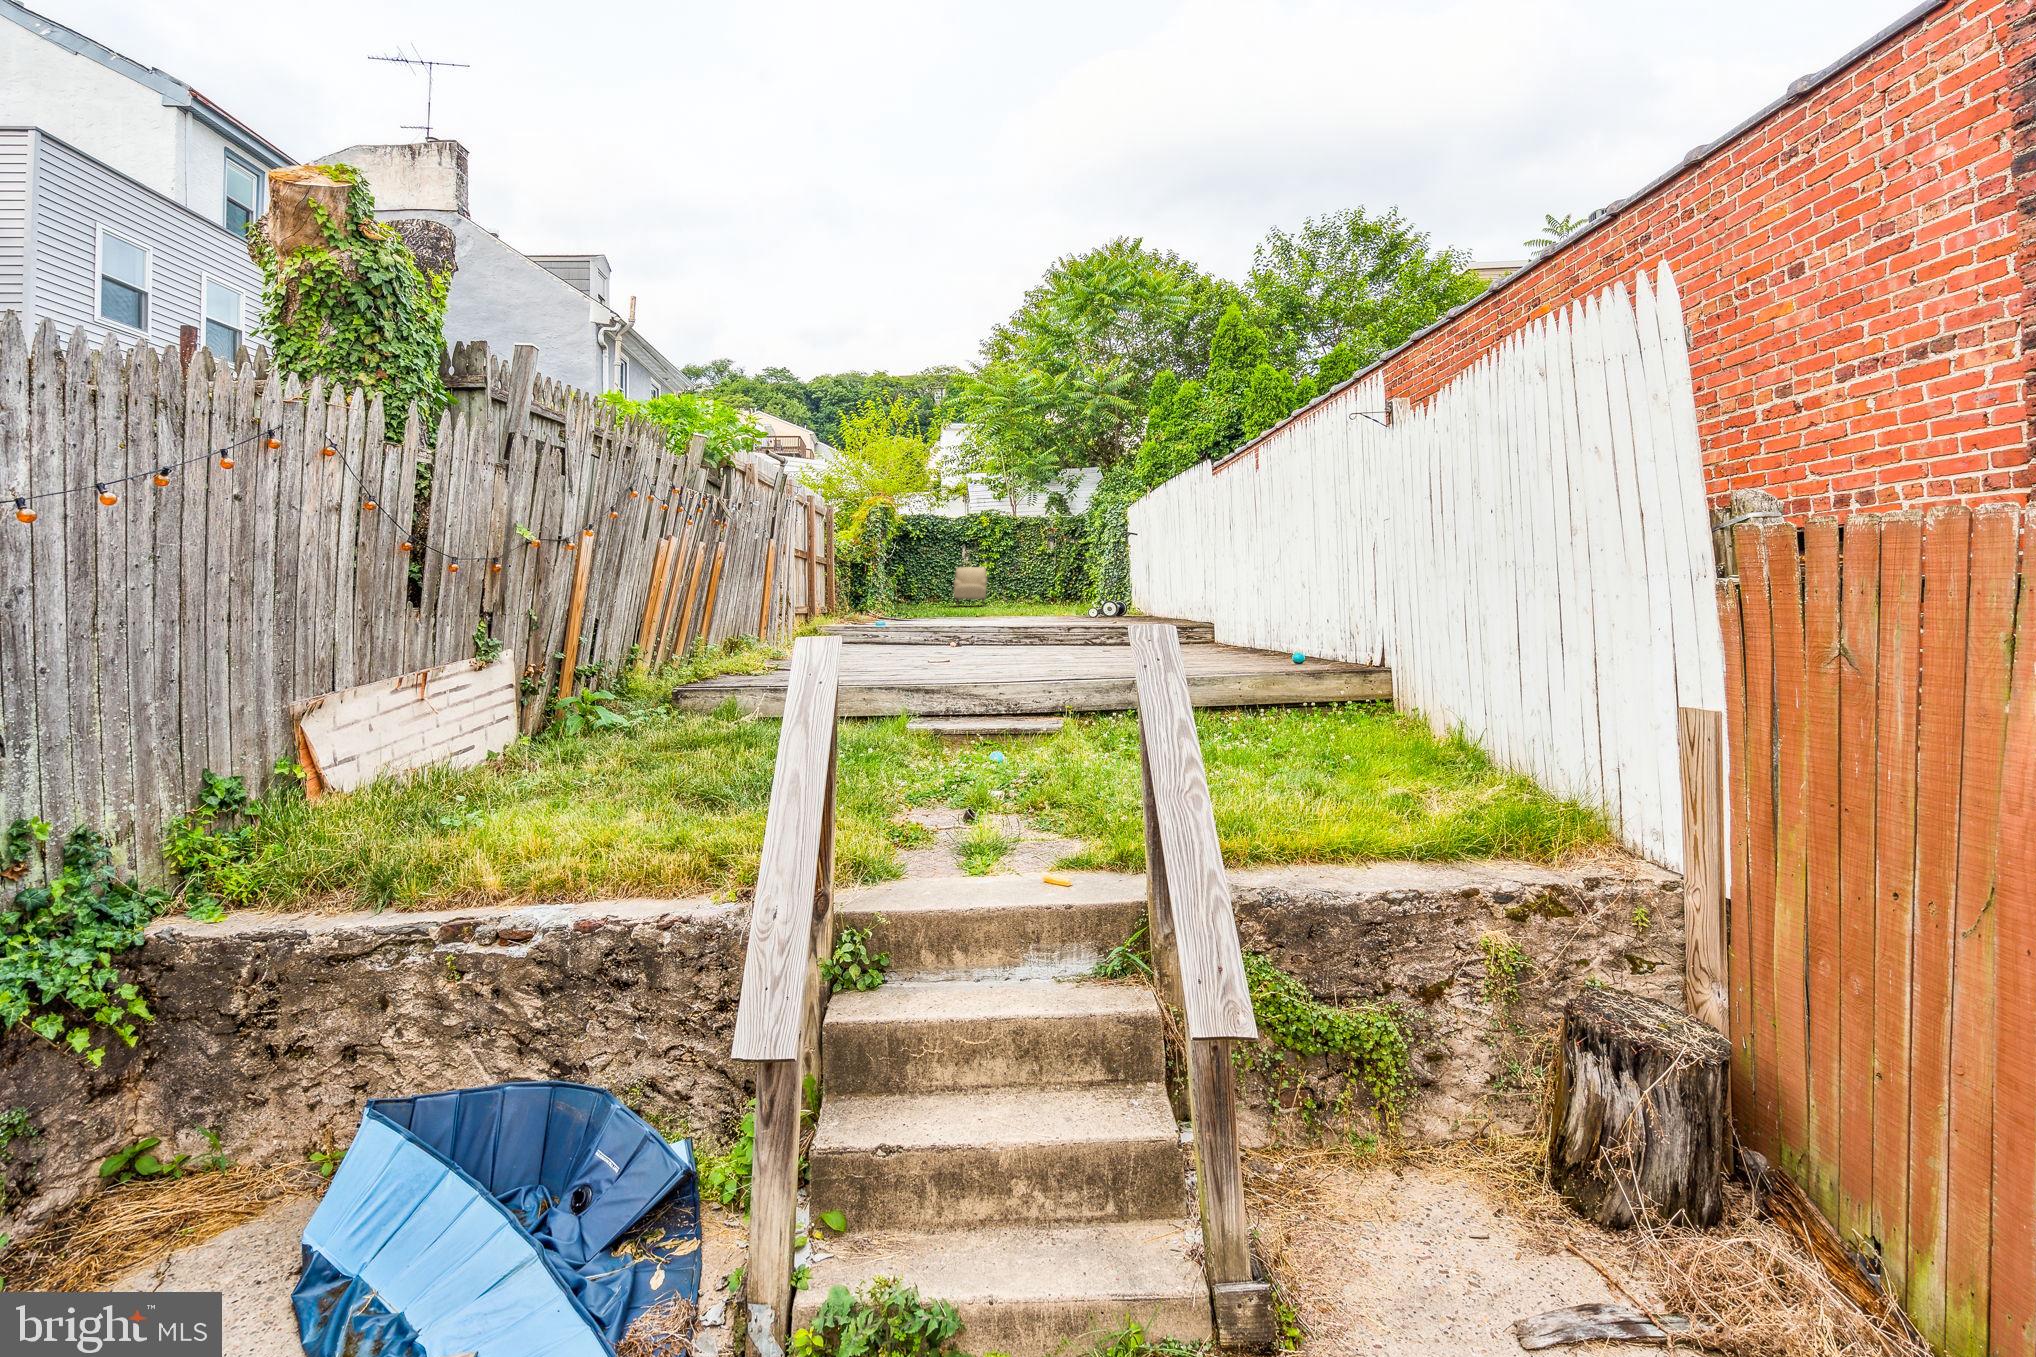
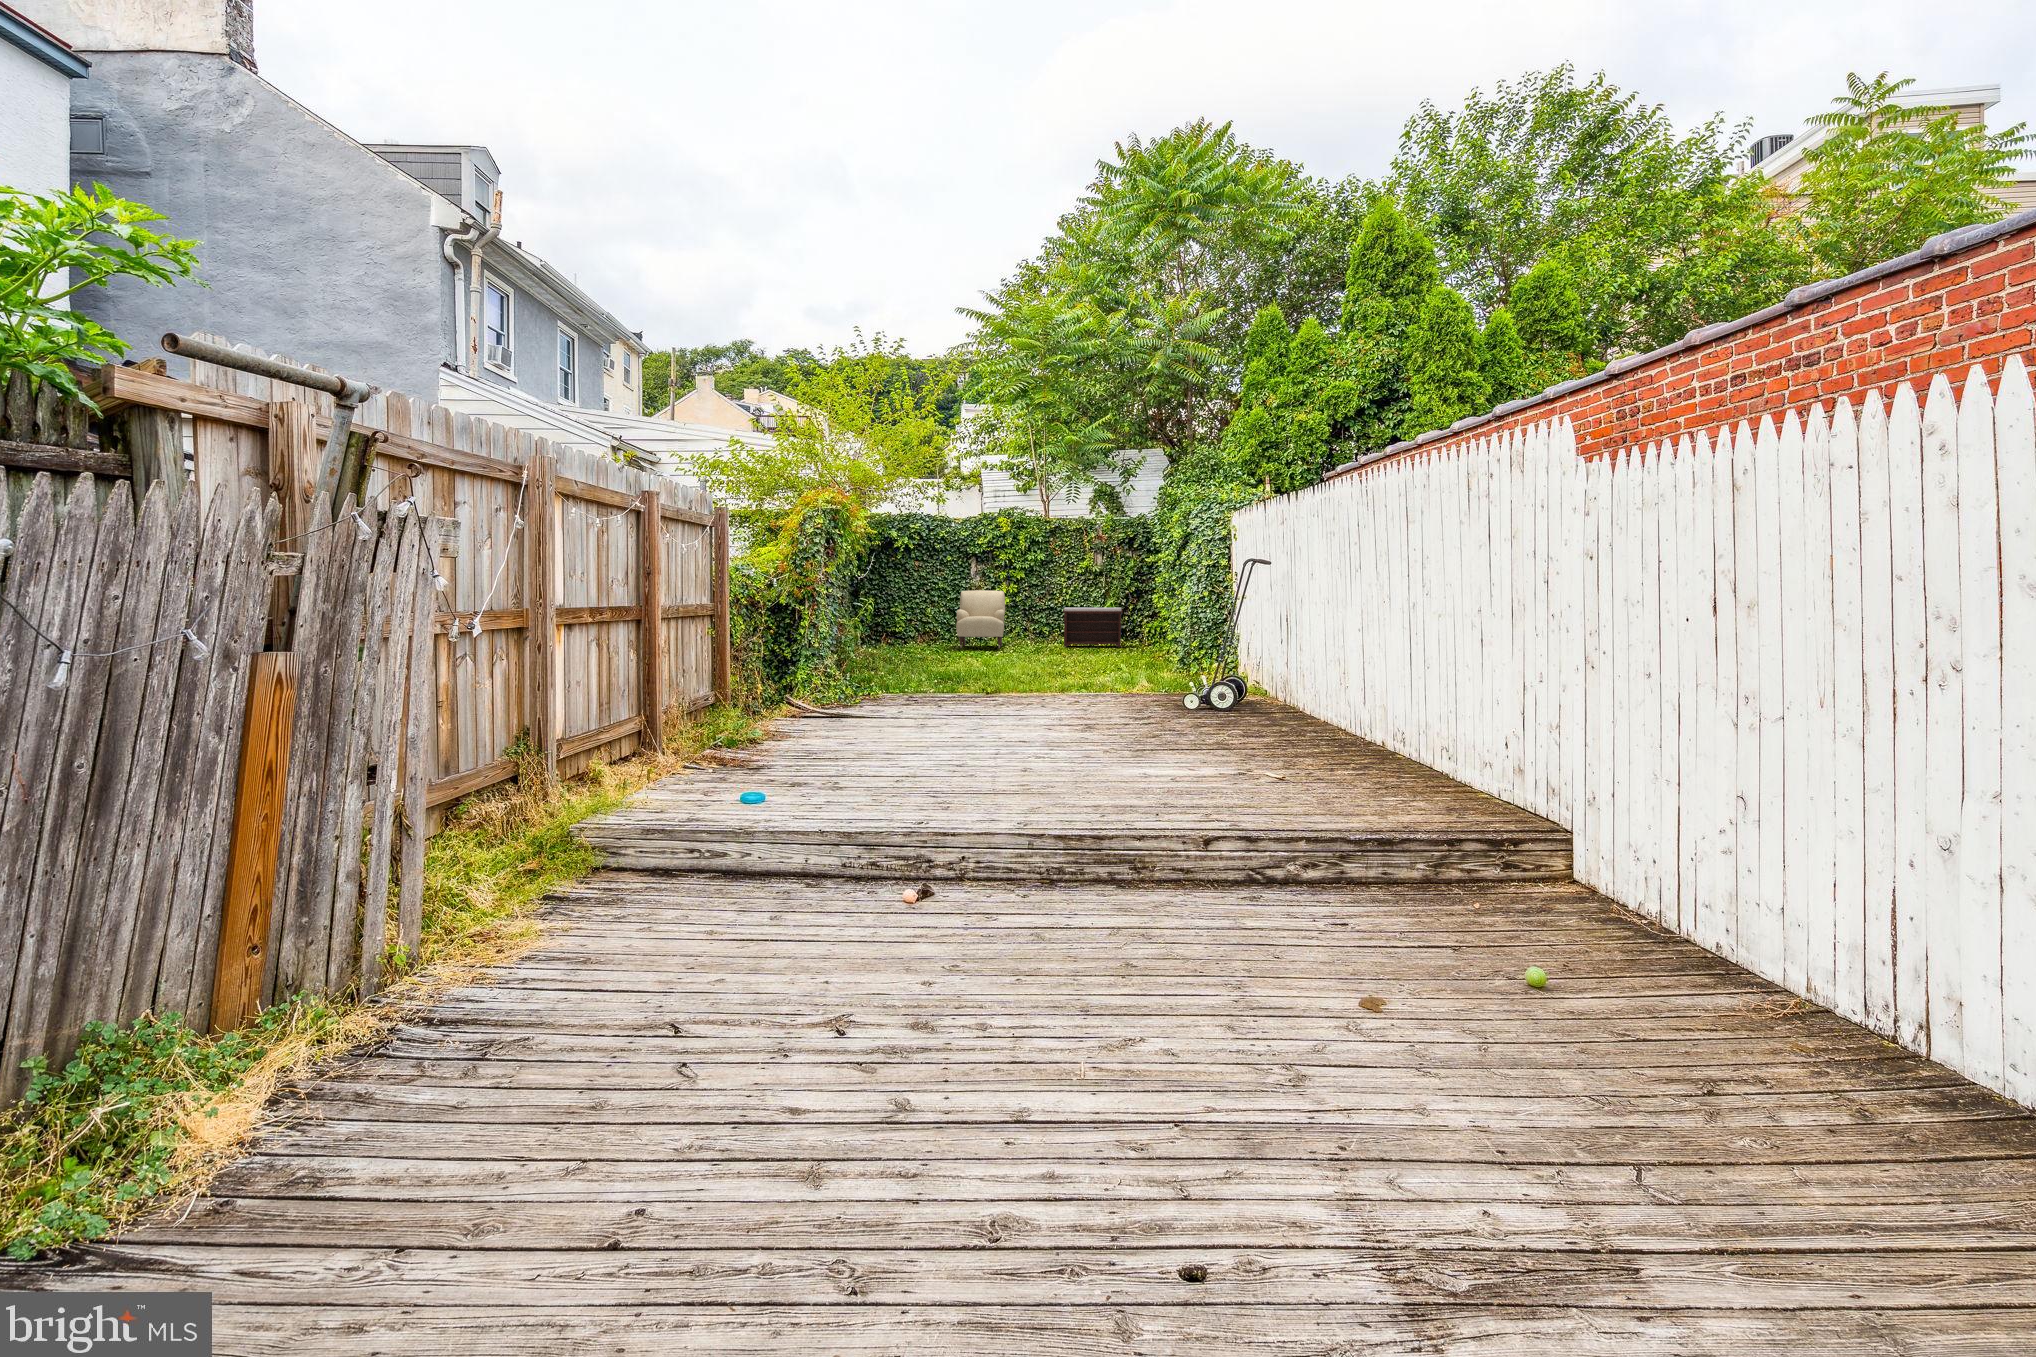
bench: none [1026,578,1068,605] -> present [1063,608,1123,647]

